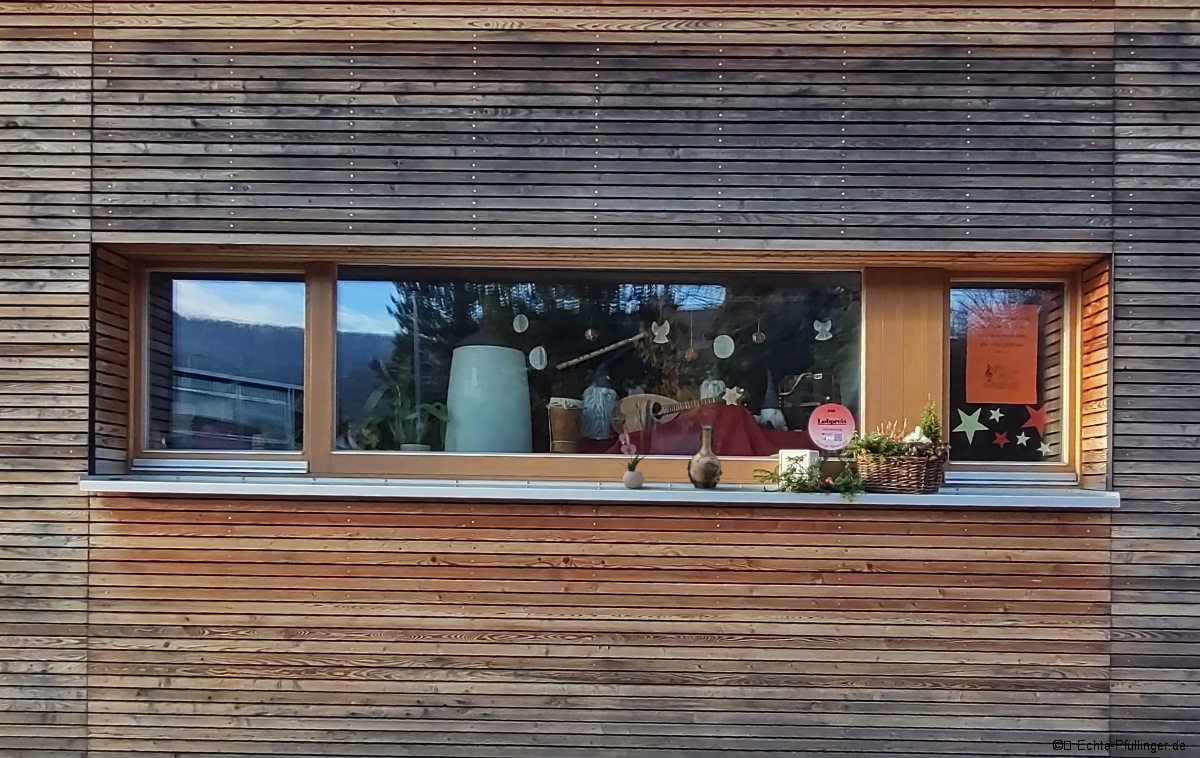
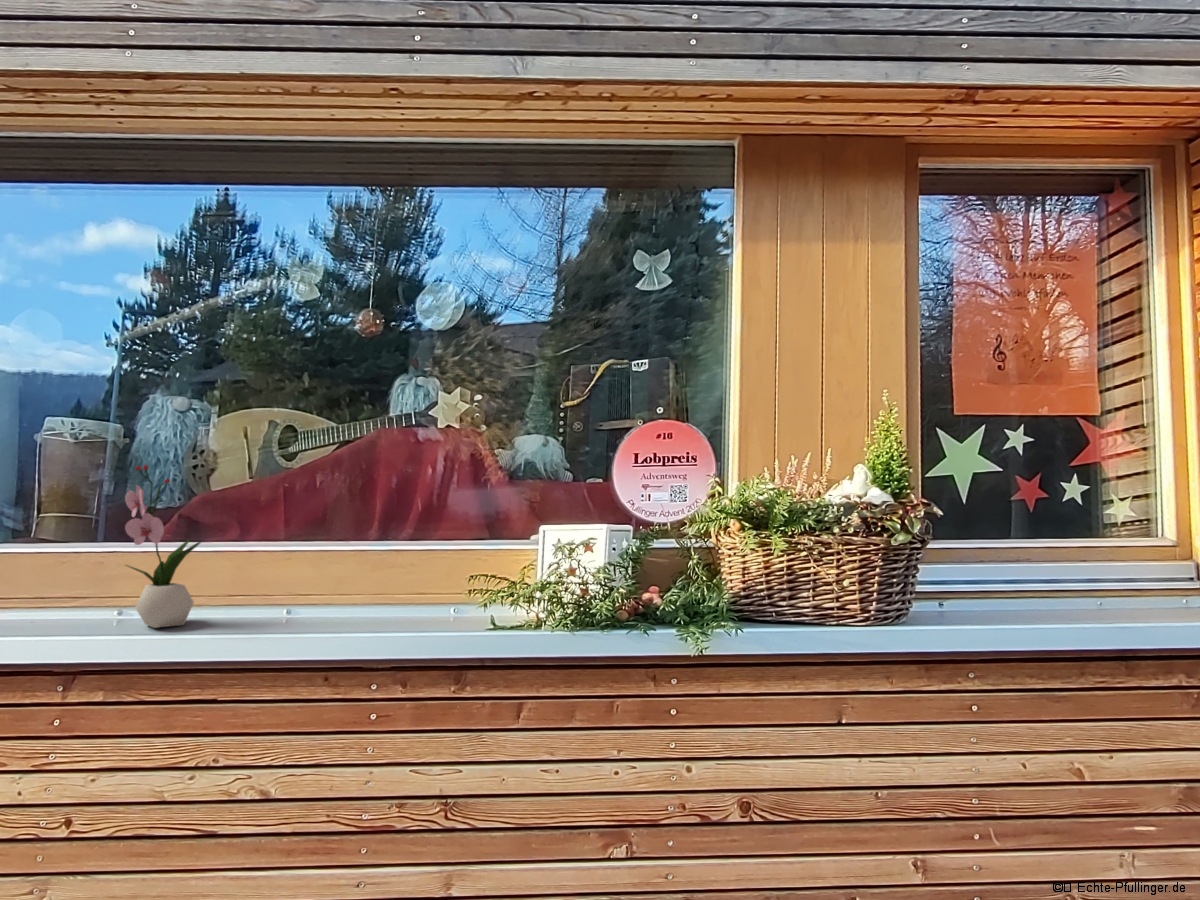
decorative vase: present [687,424,722,488] -> none [302,464,394,624]

